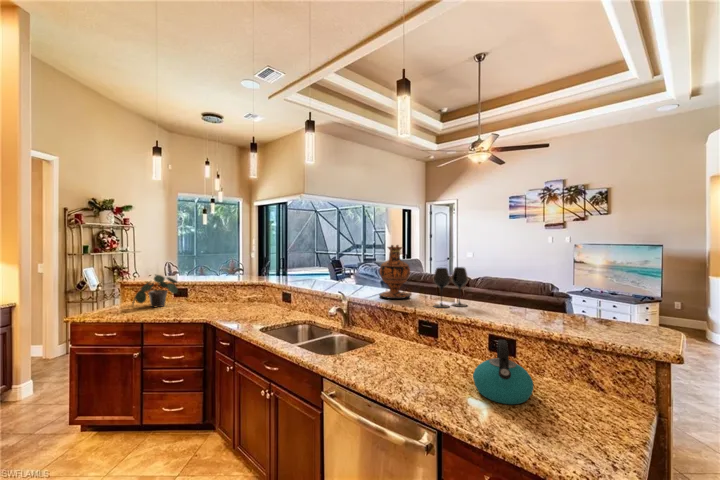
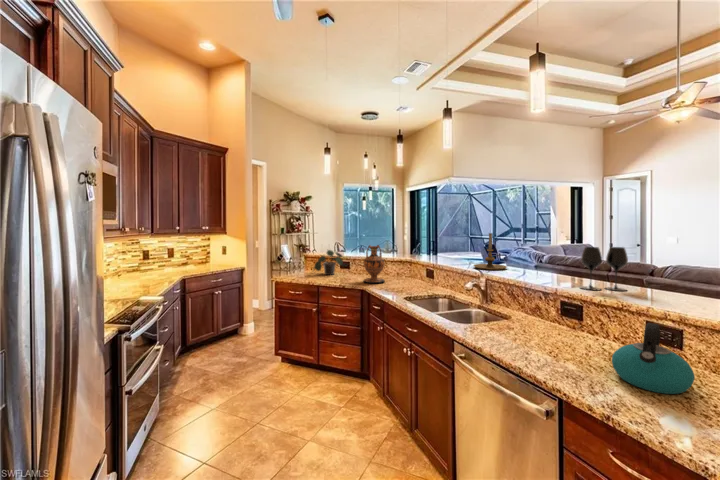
vase: present [379,245,410,299] -> present [363,245,385,283]
candle holder: none [334,253,365,291] -> present [474,233,507,270]

